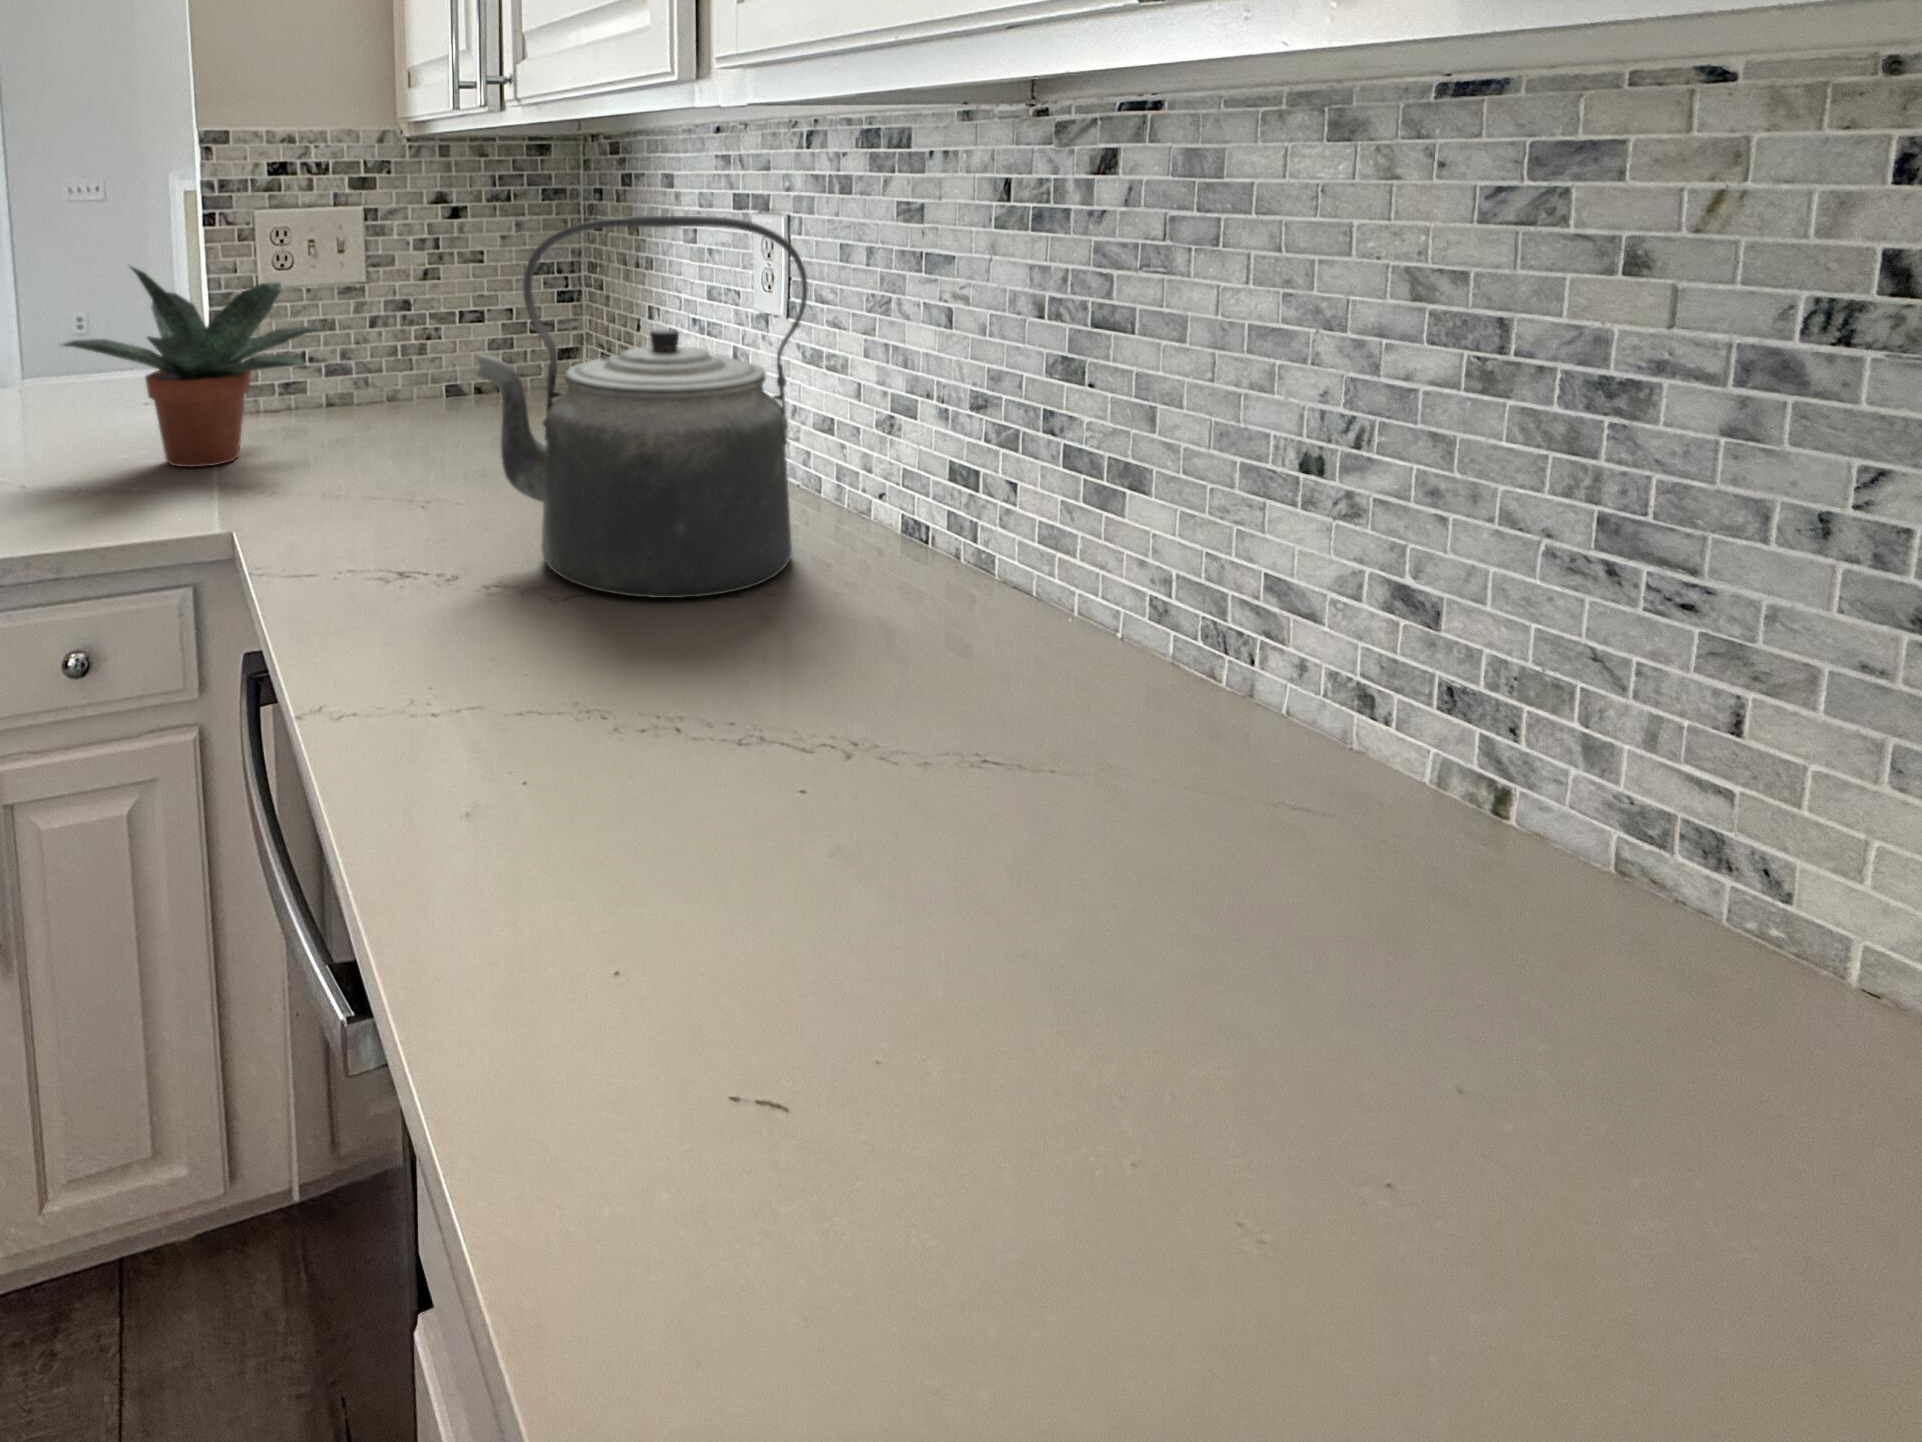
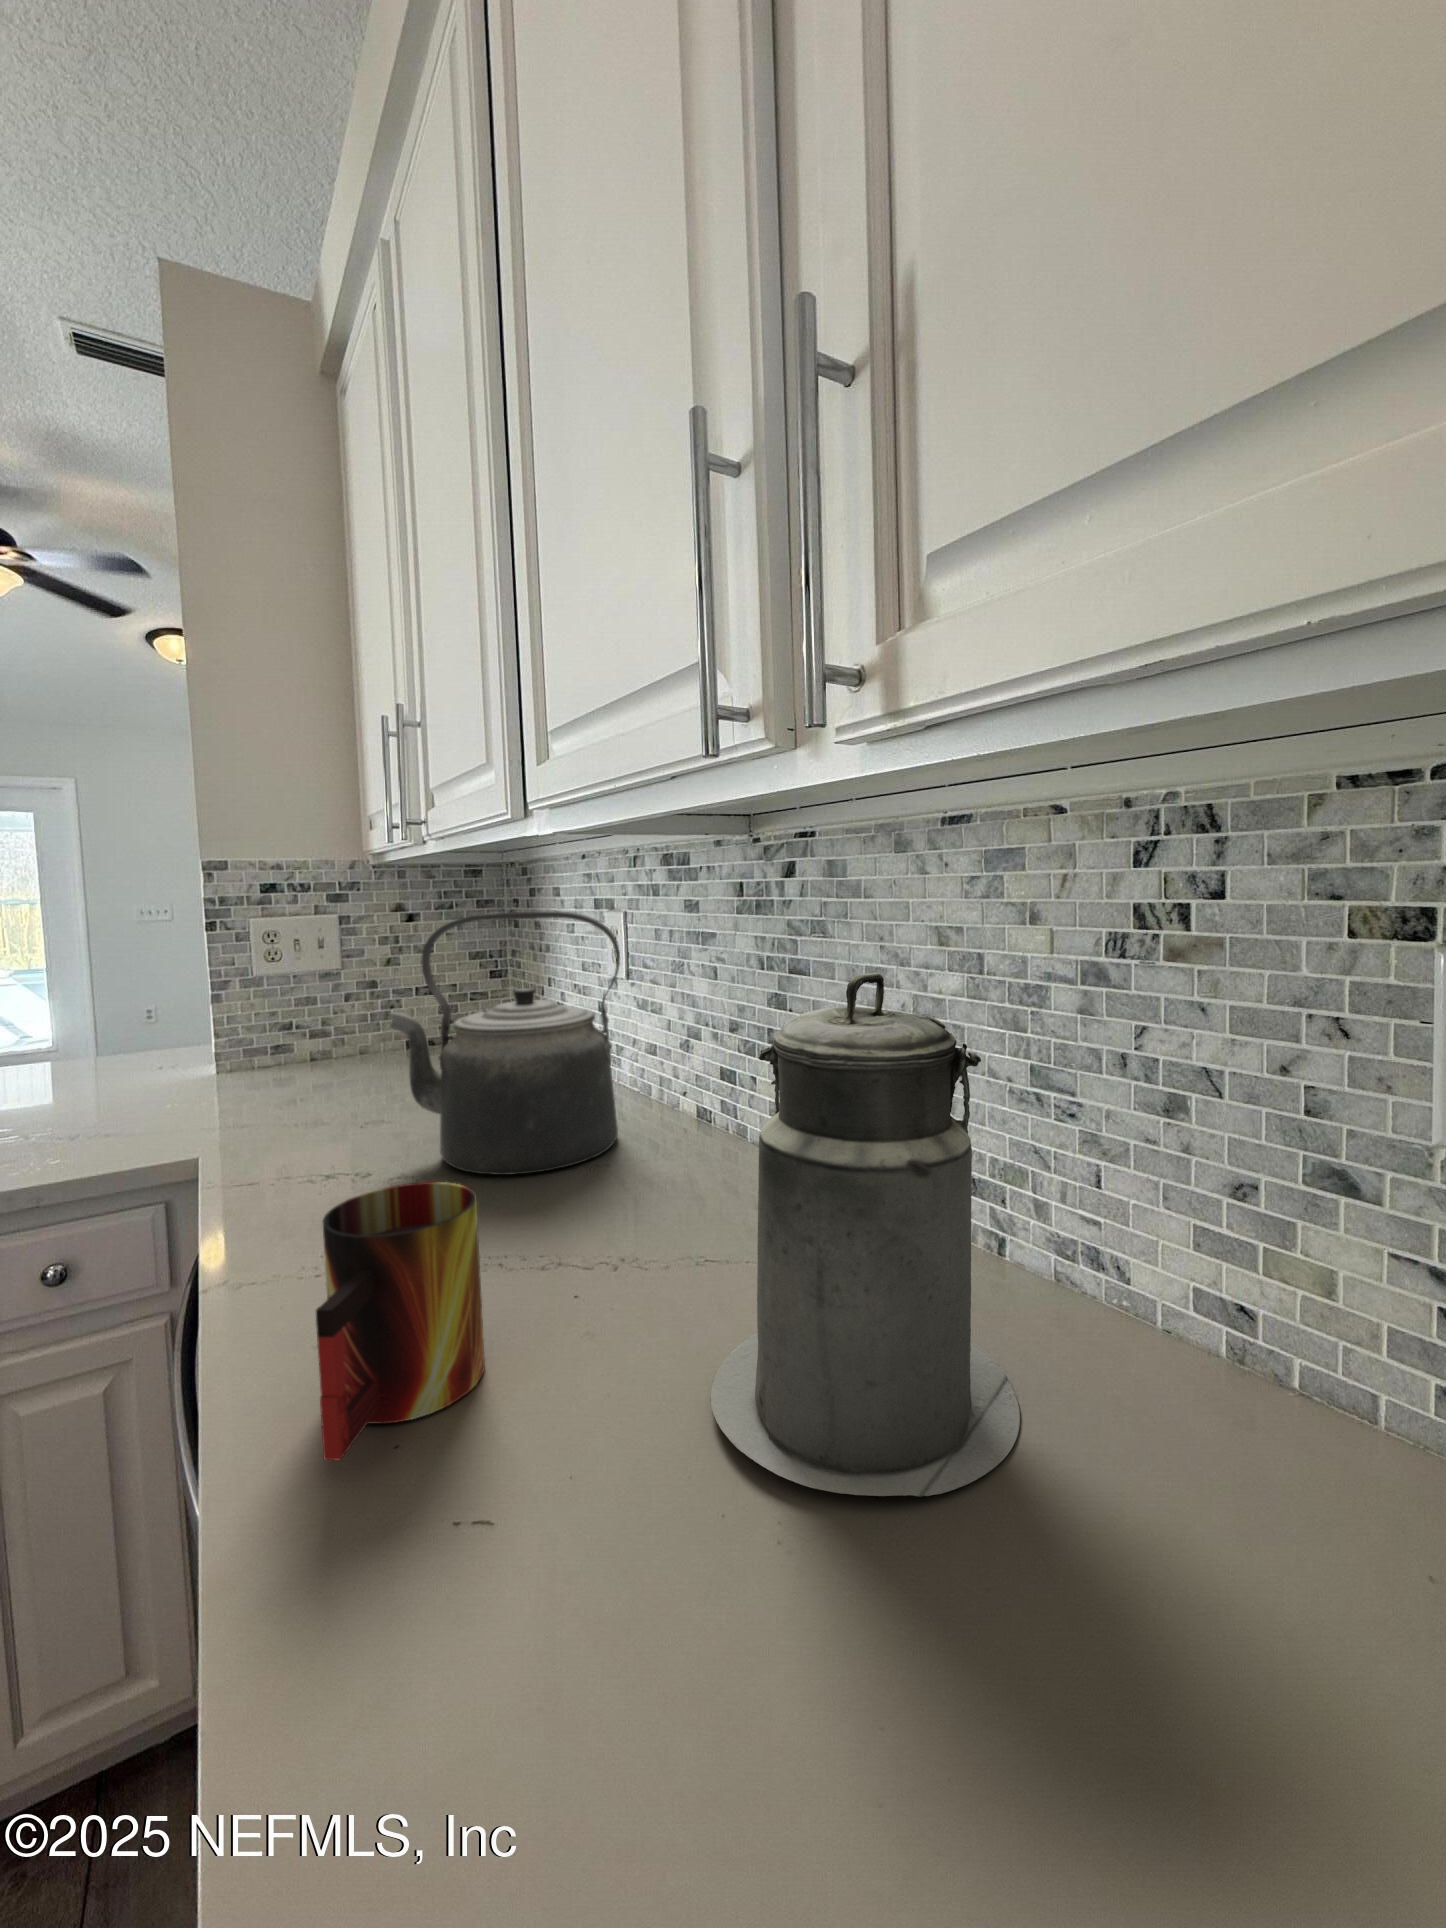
potted plant: present [63,267,318,468] -> none [75,961,301,1112]
canister: none [1067,360,1633,1218] -> present [711,973,1020,1497]
mug: none [497,617,702,1003] -> present [316,1182,485,1460]

